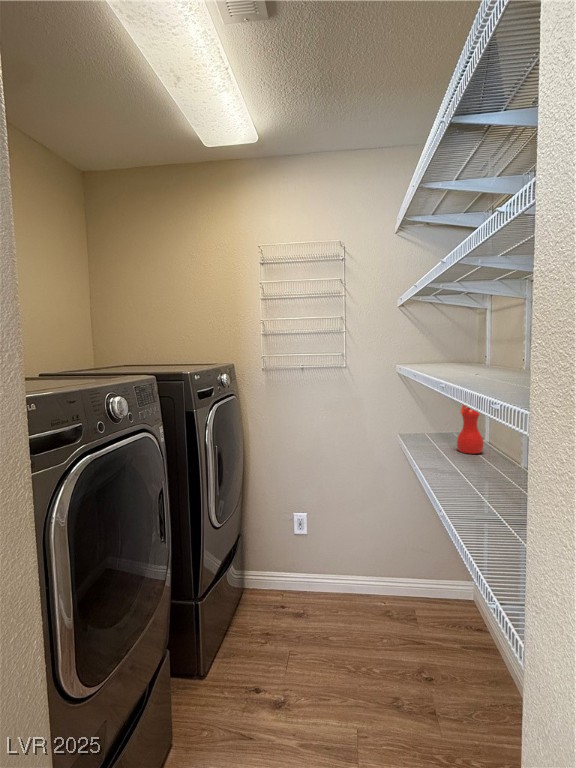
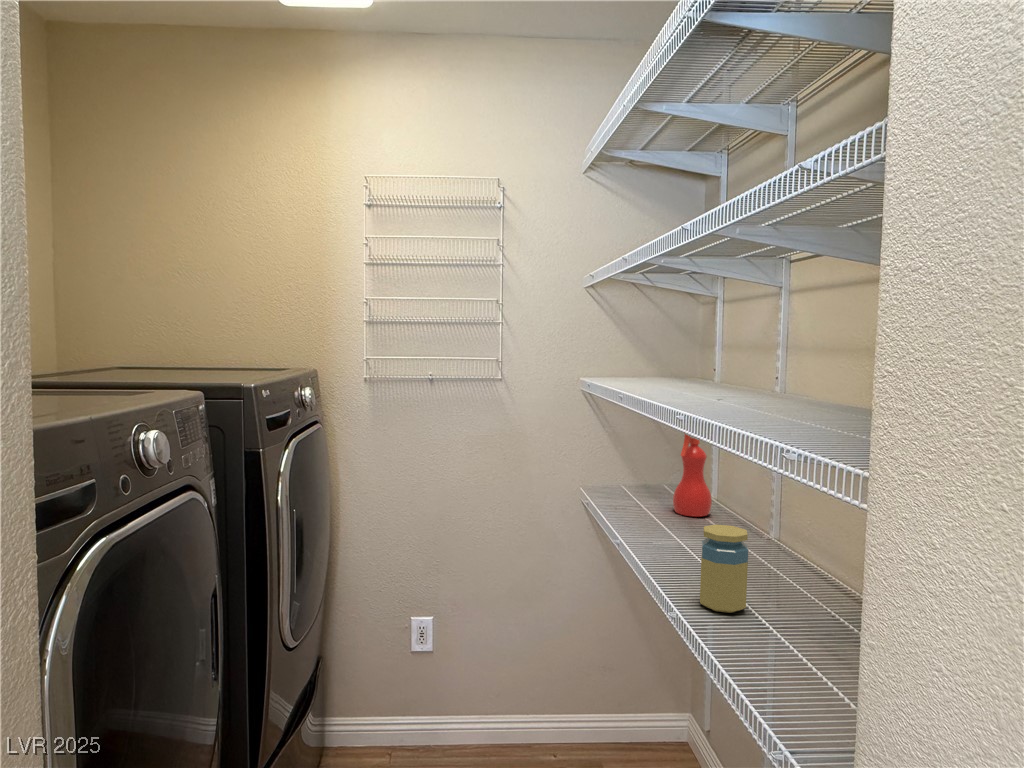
jar: none [463,456,495,515] -> present [700,525,748,613]

